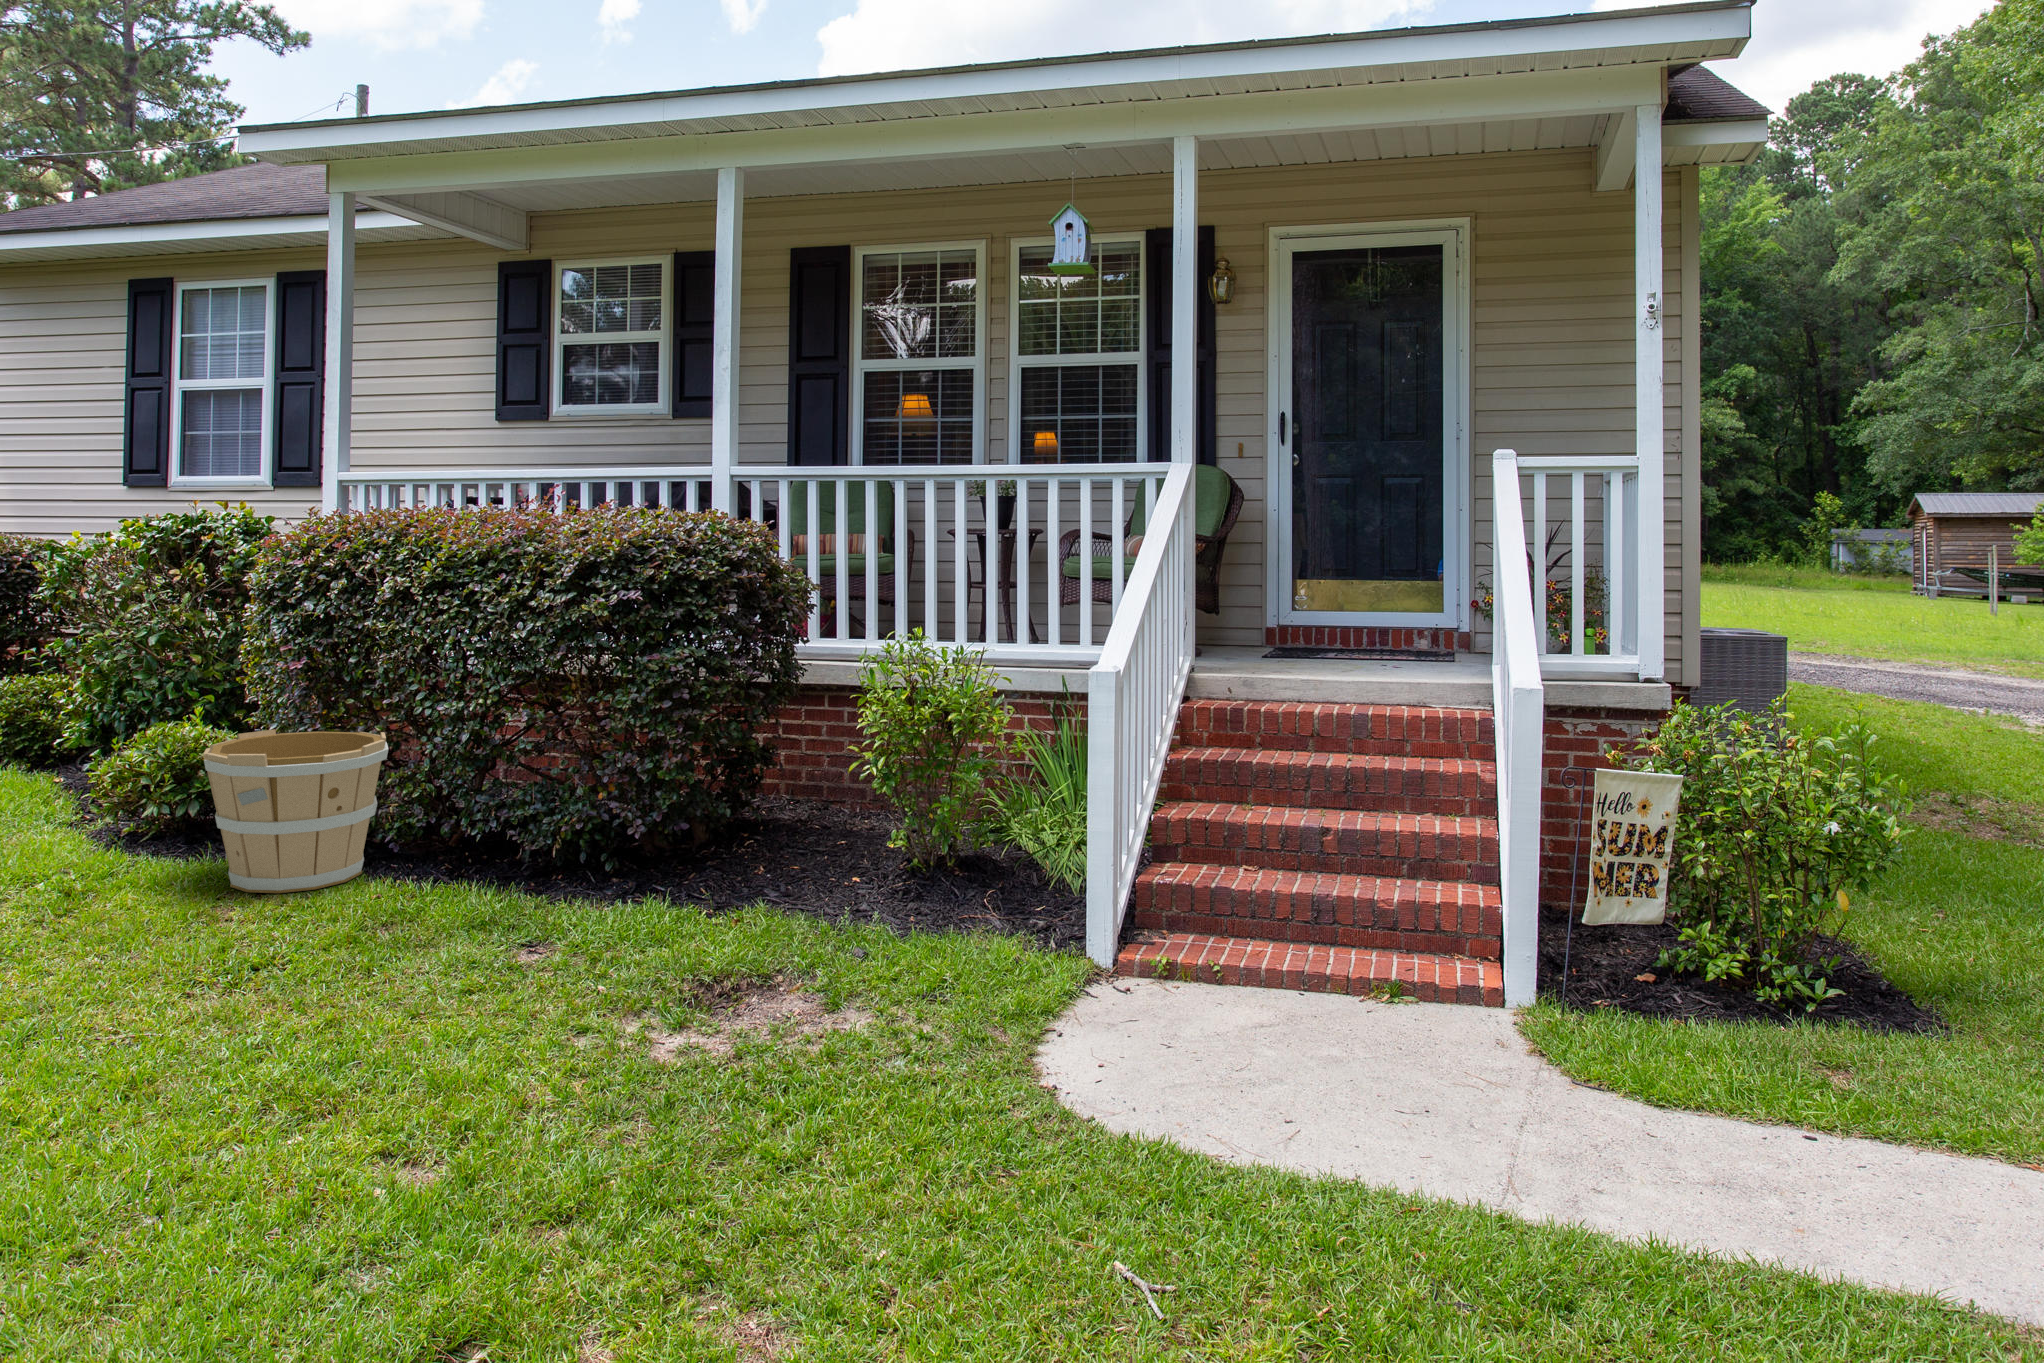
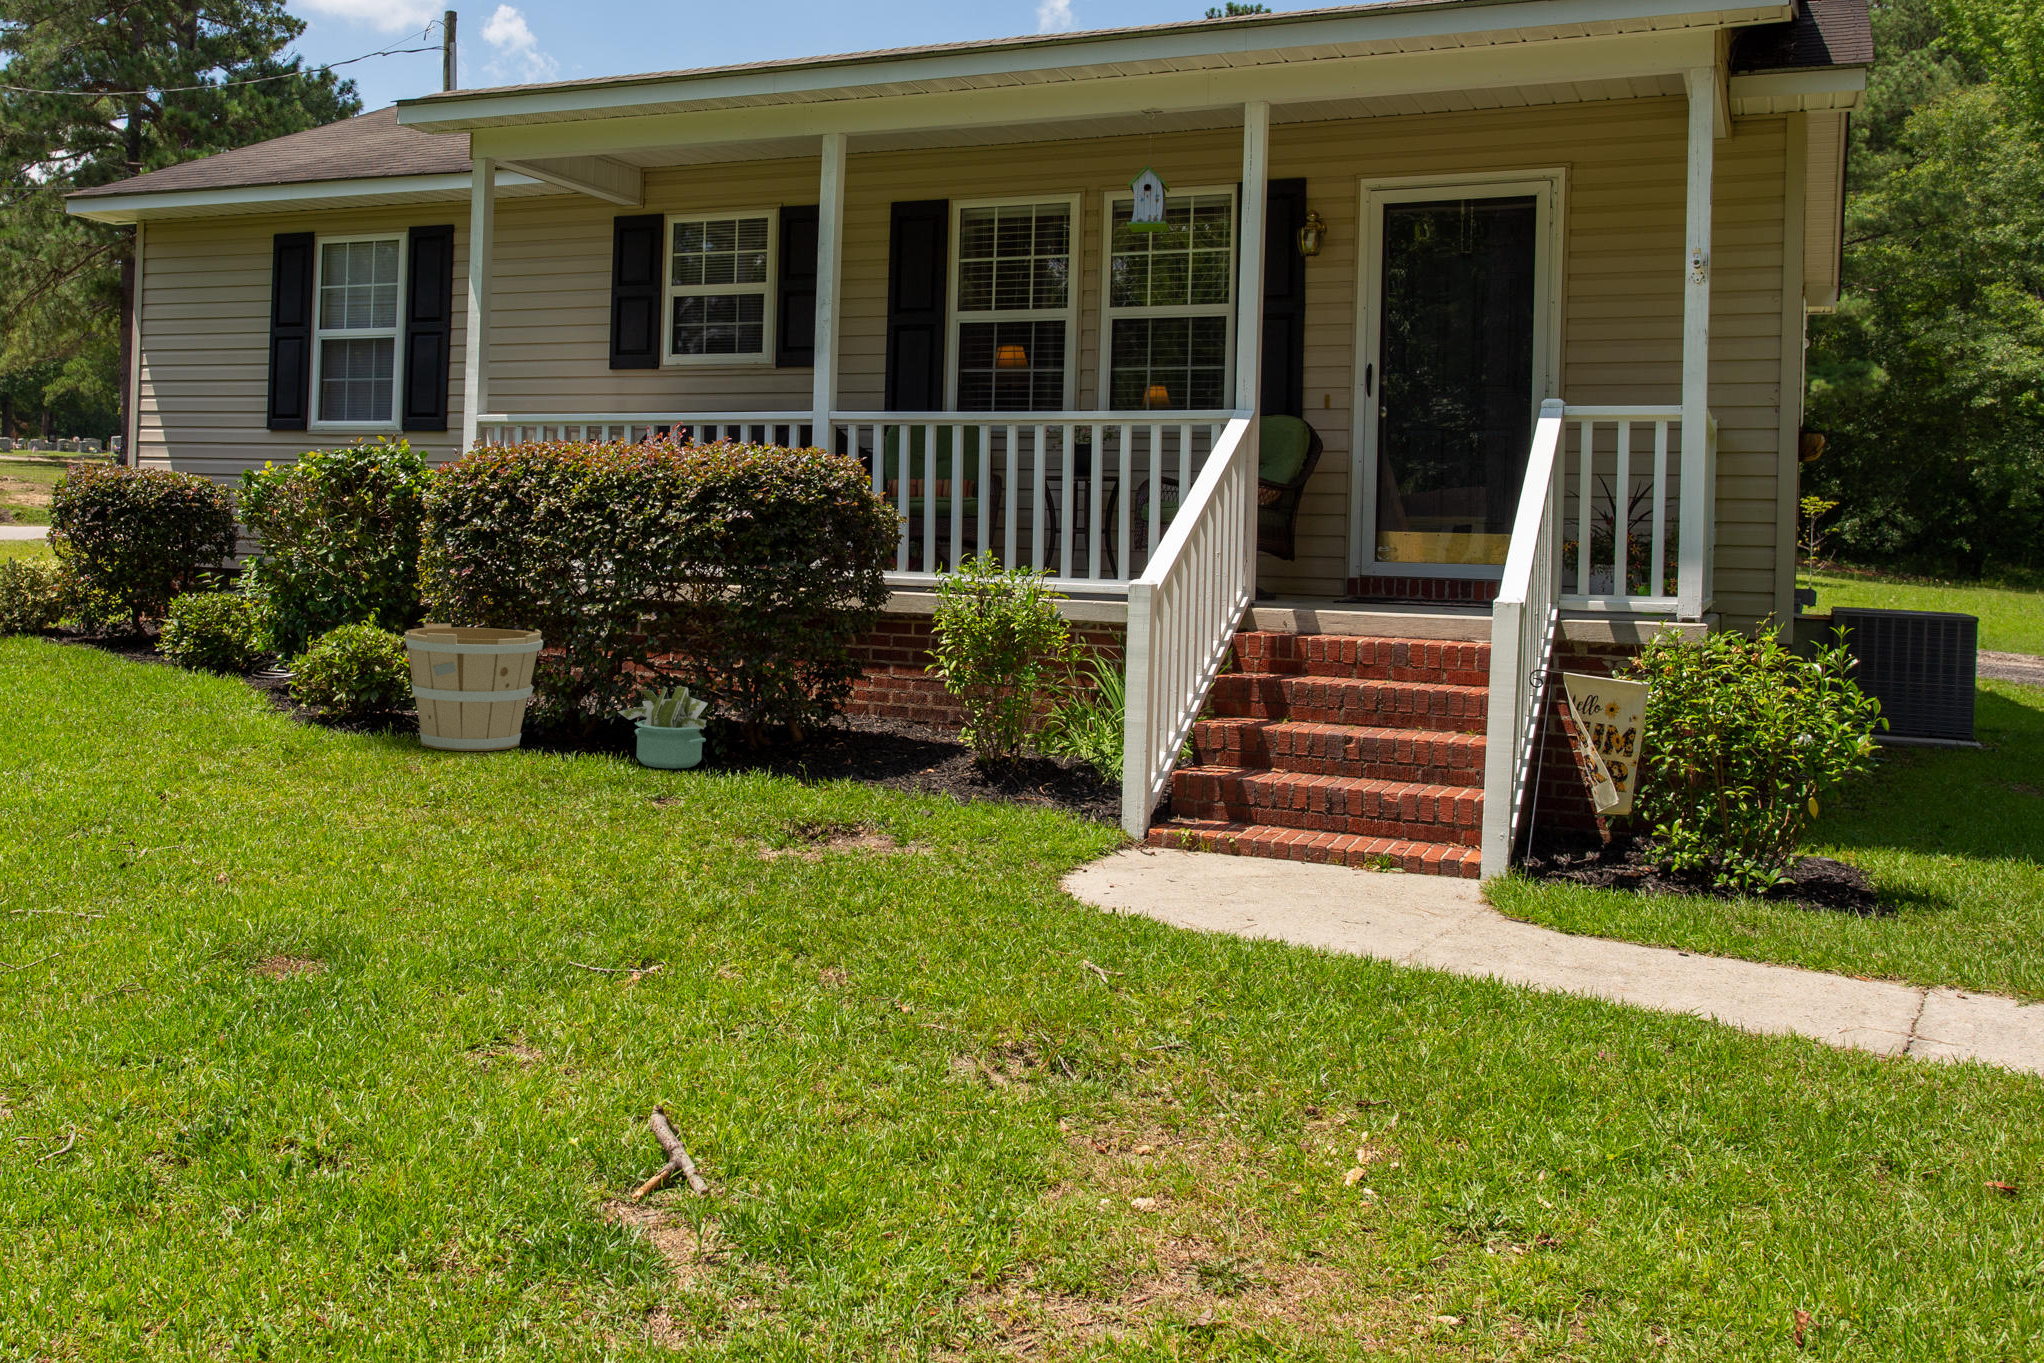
decorative plant: none [477,798,592,900] -> present [618,686,708,769]

